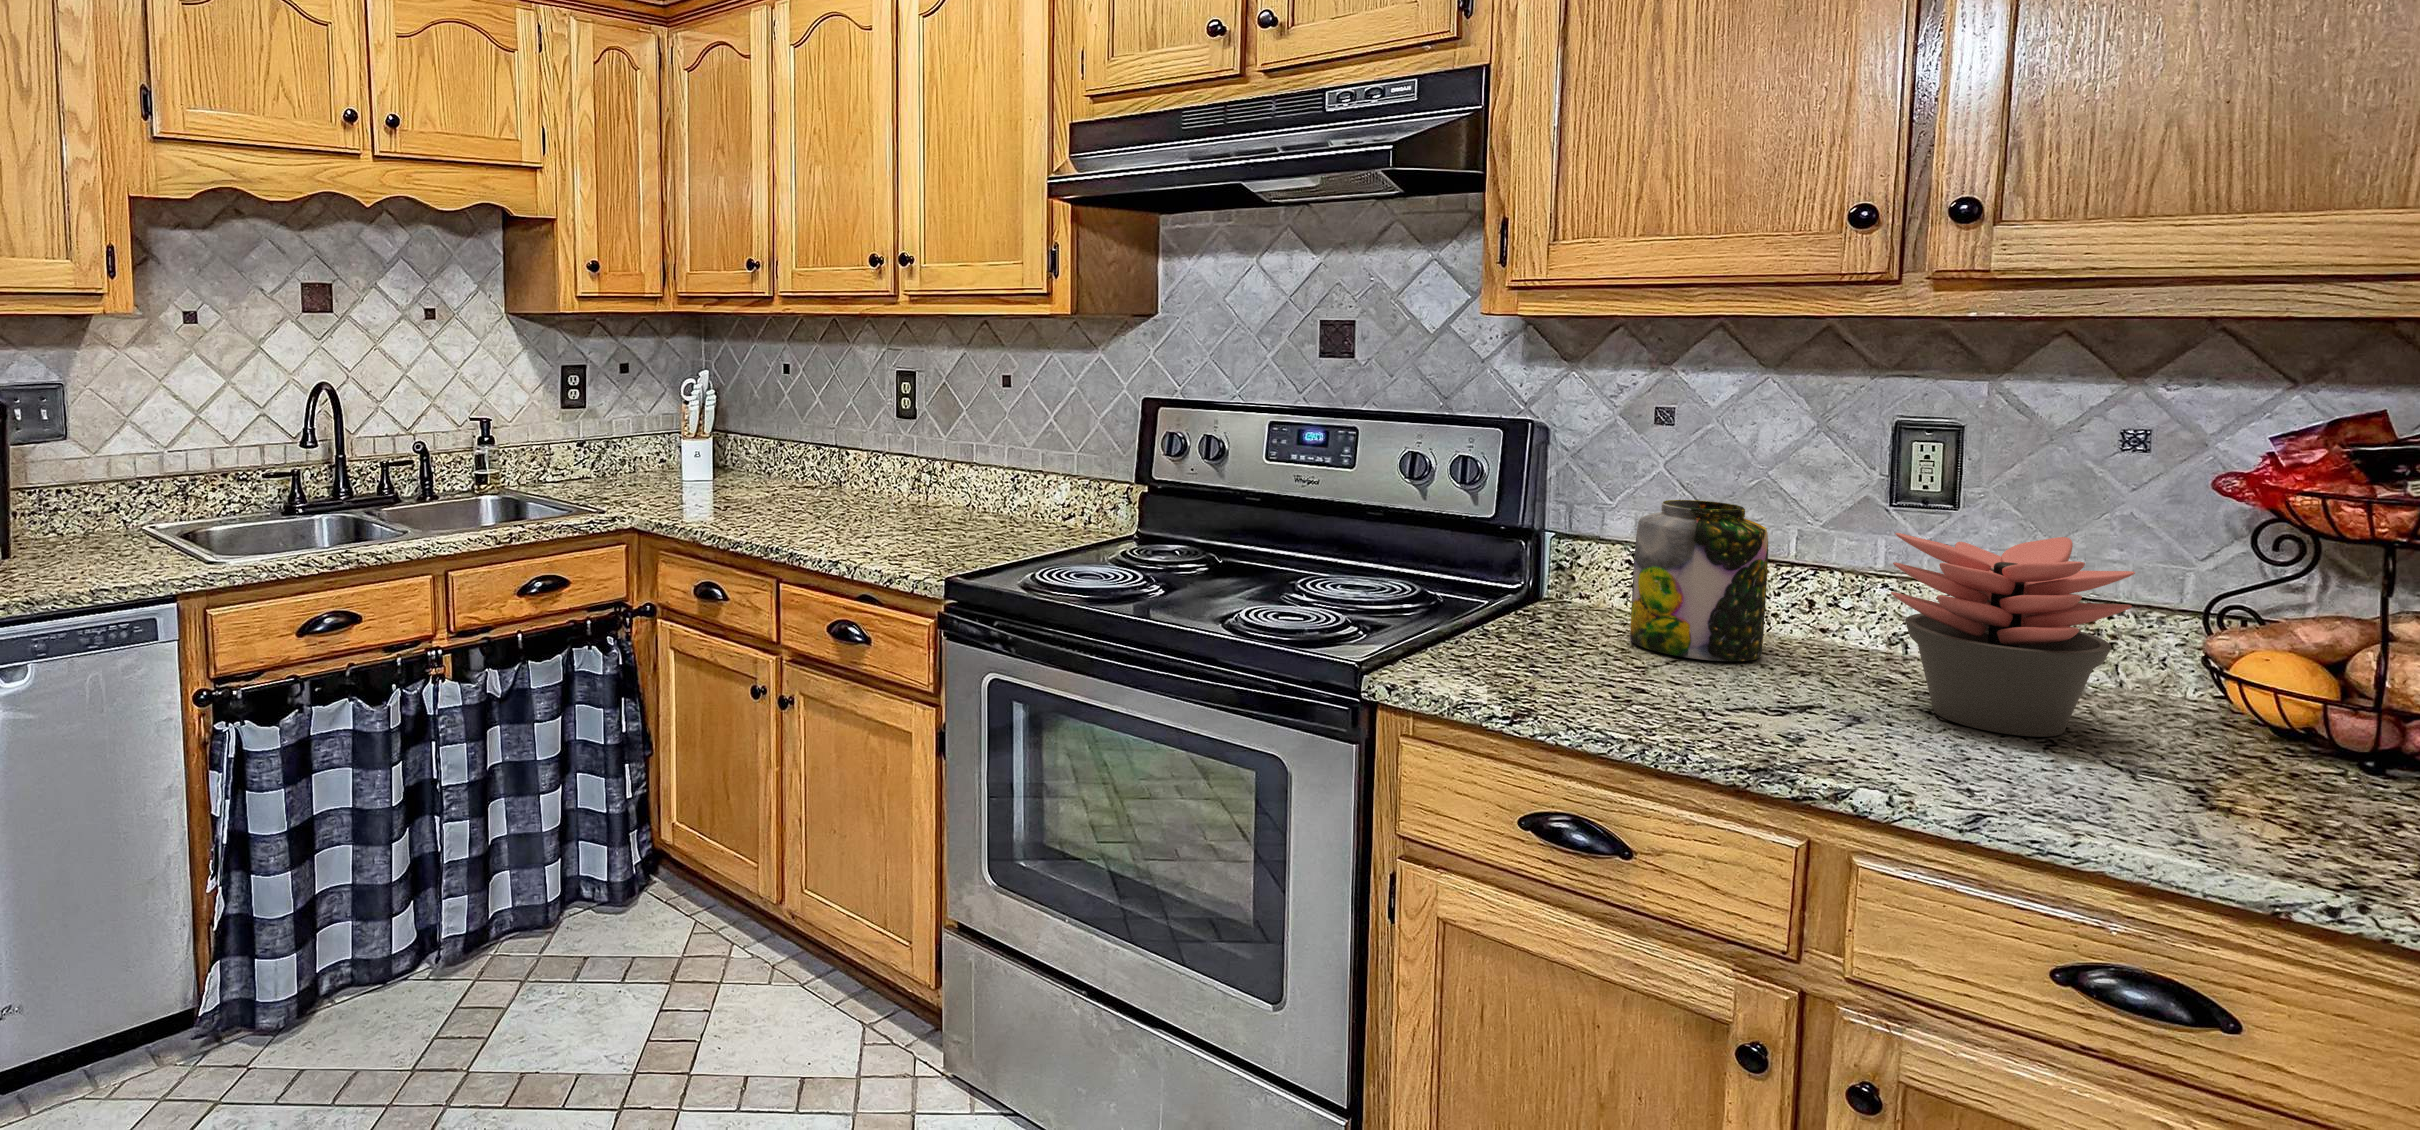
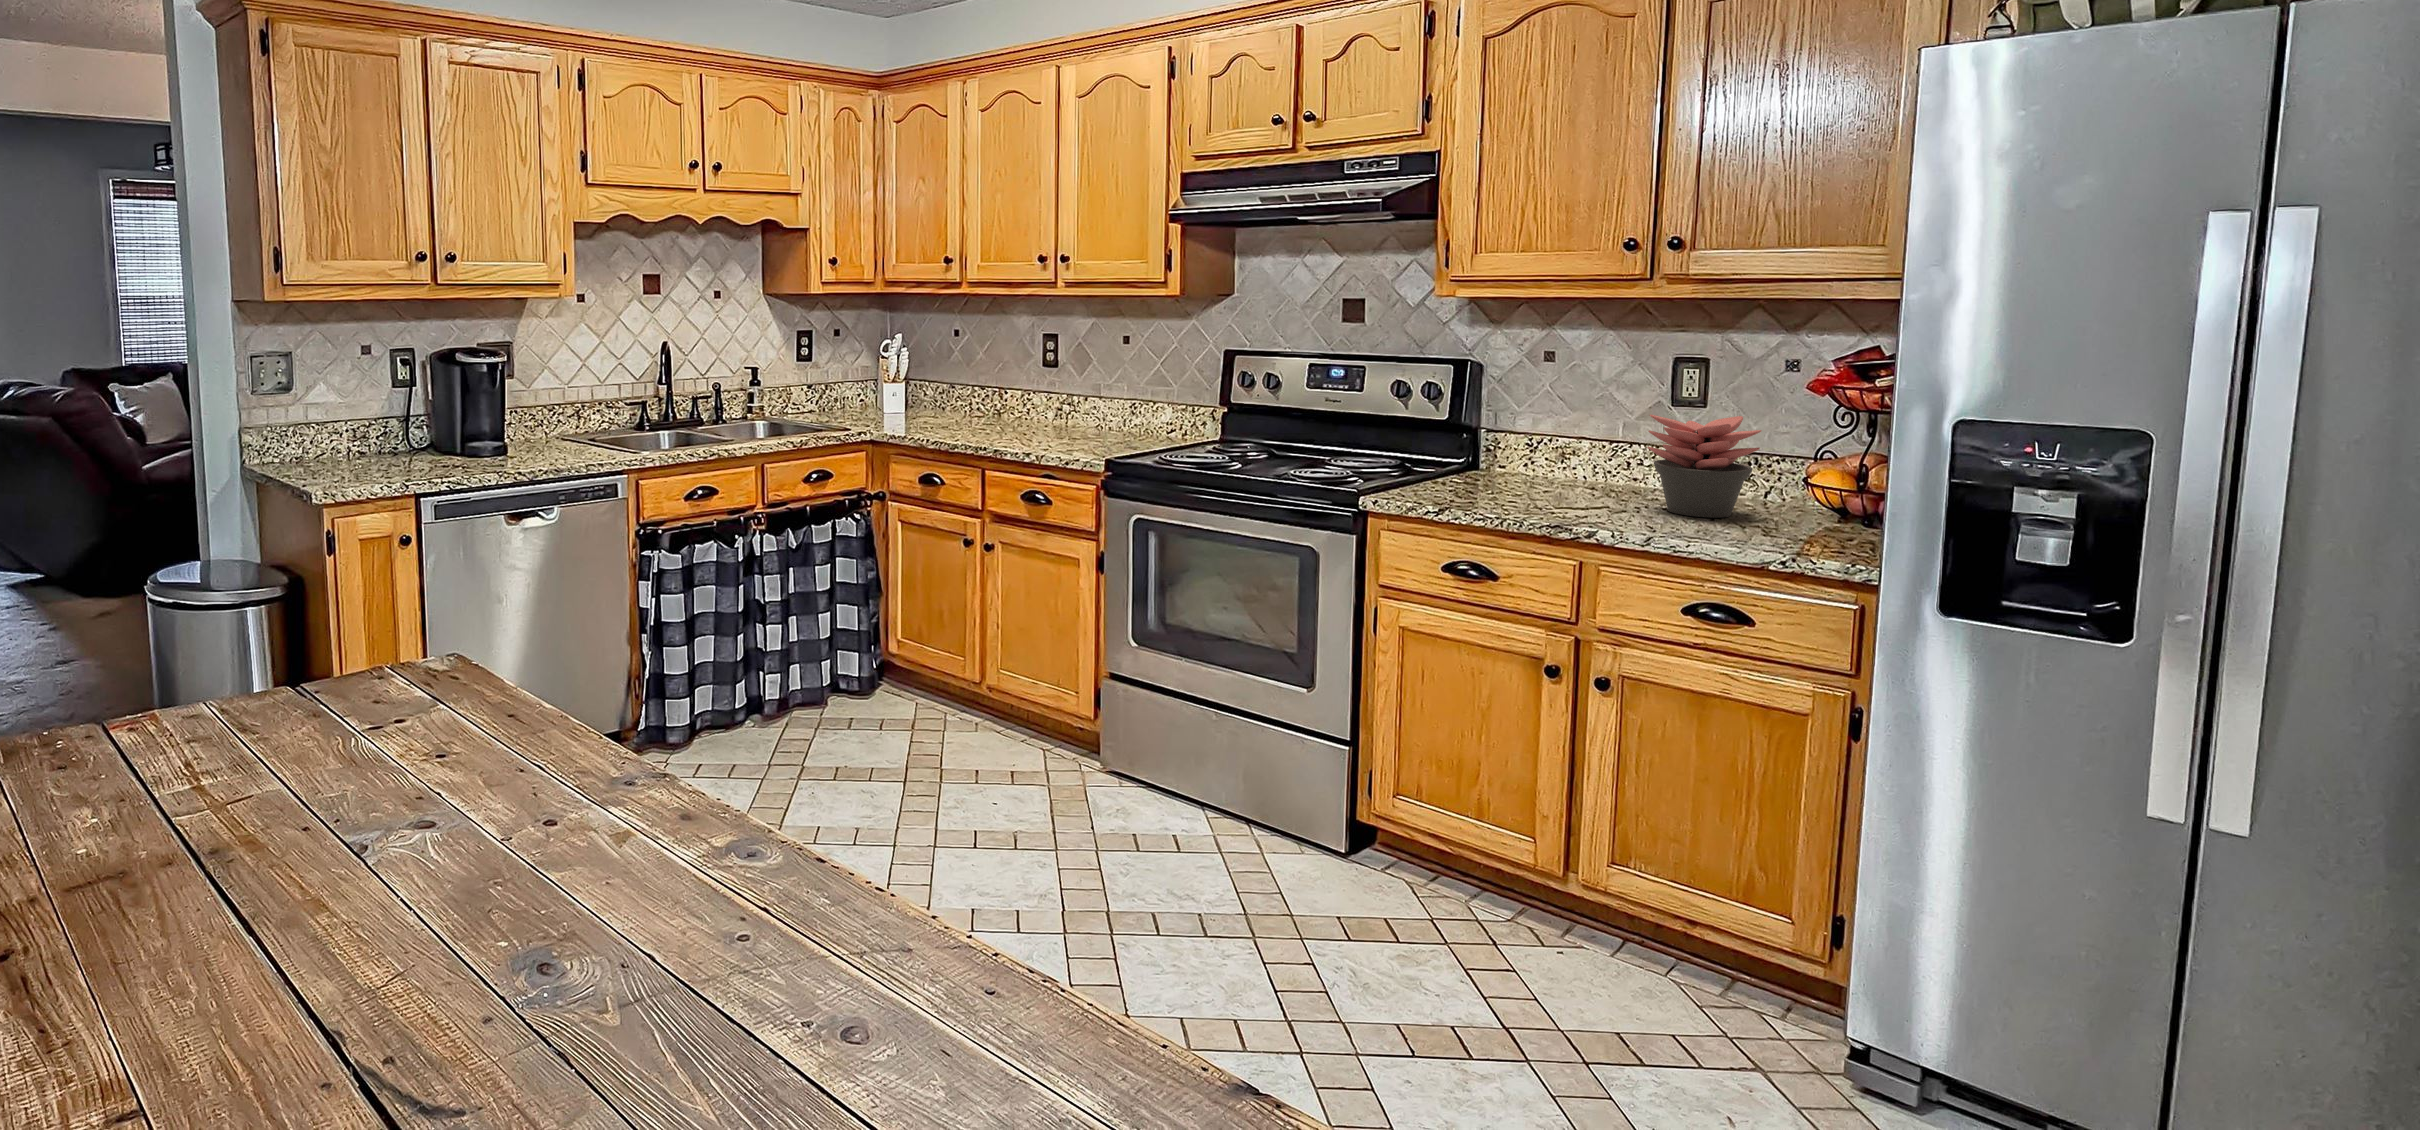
jar: present [1630,500,1768,661] -> none [1519,403,1595,493]

